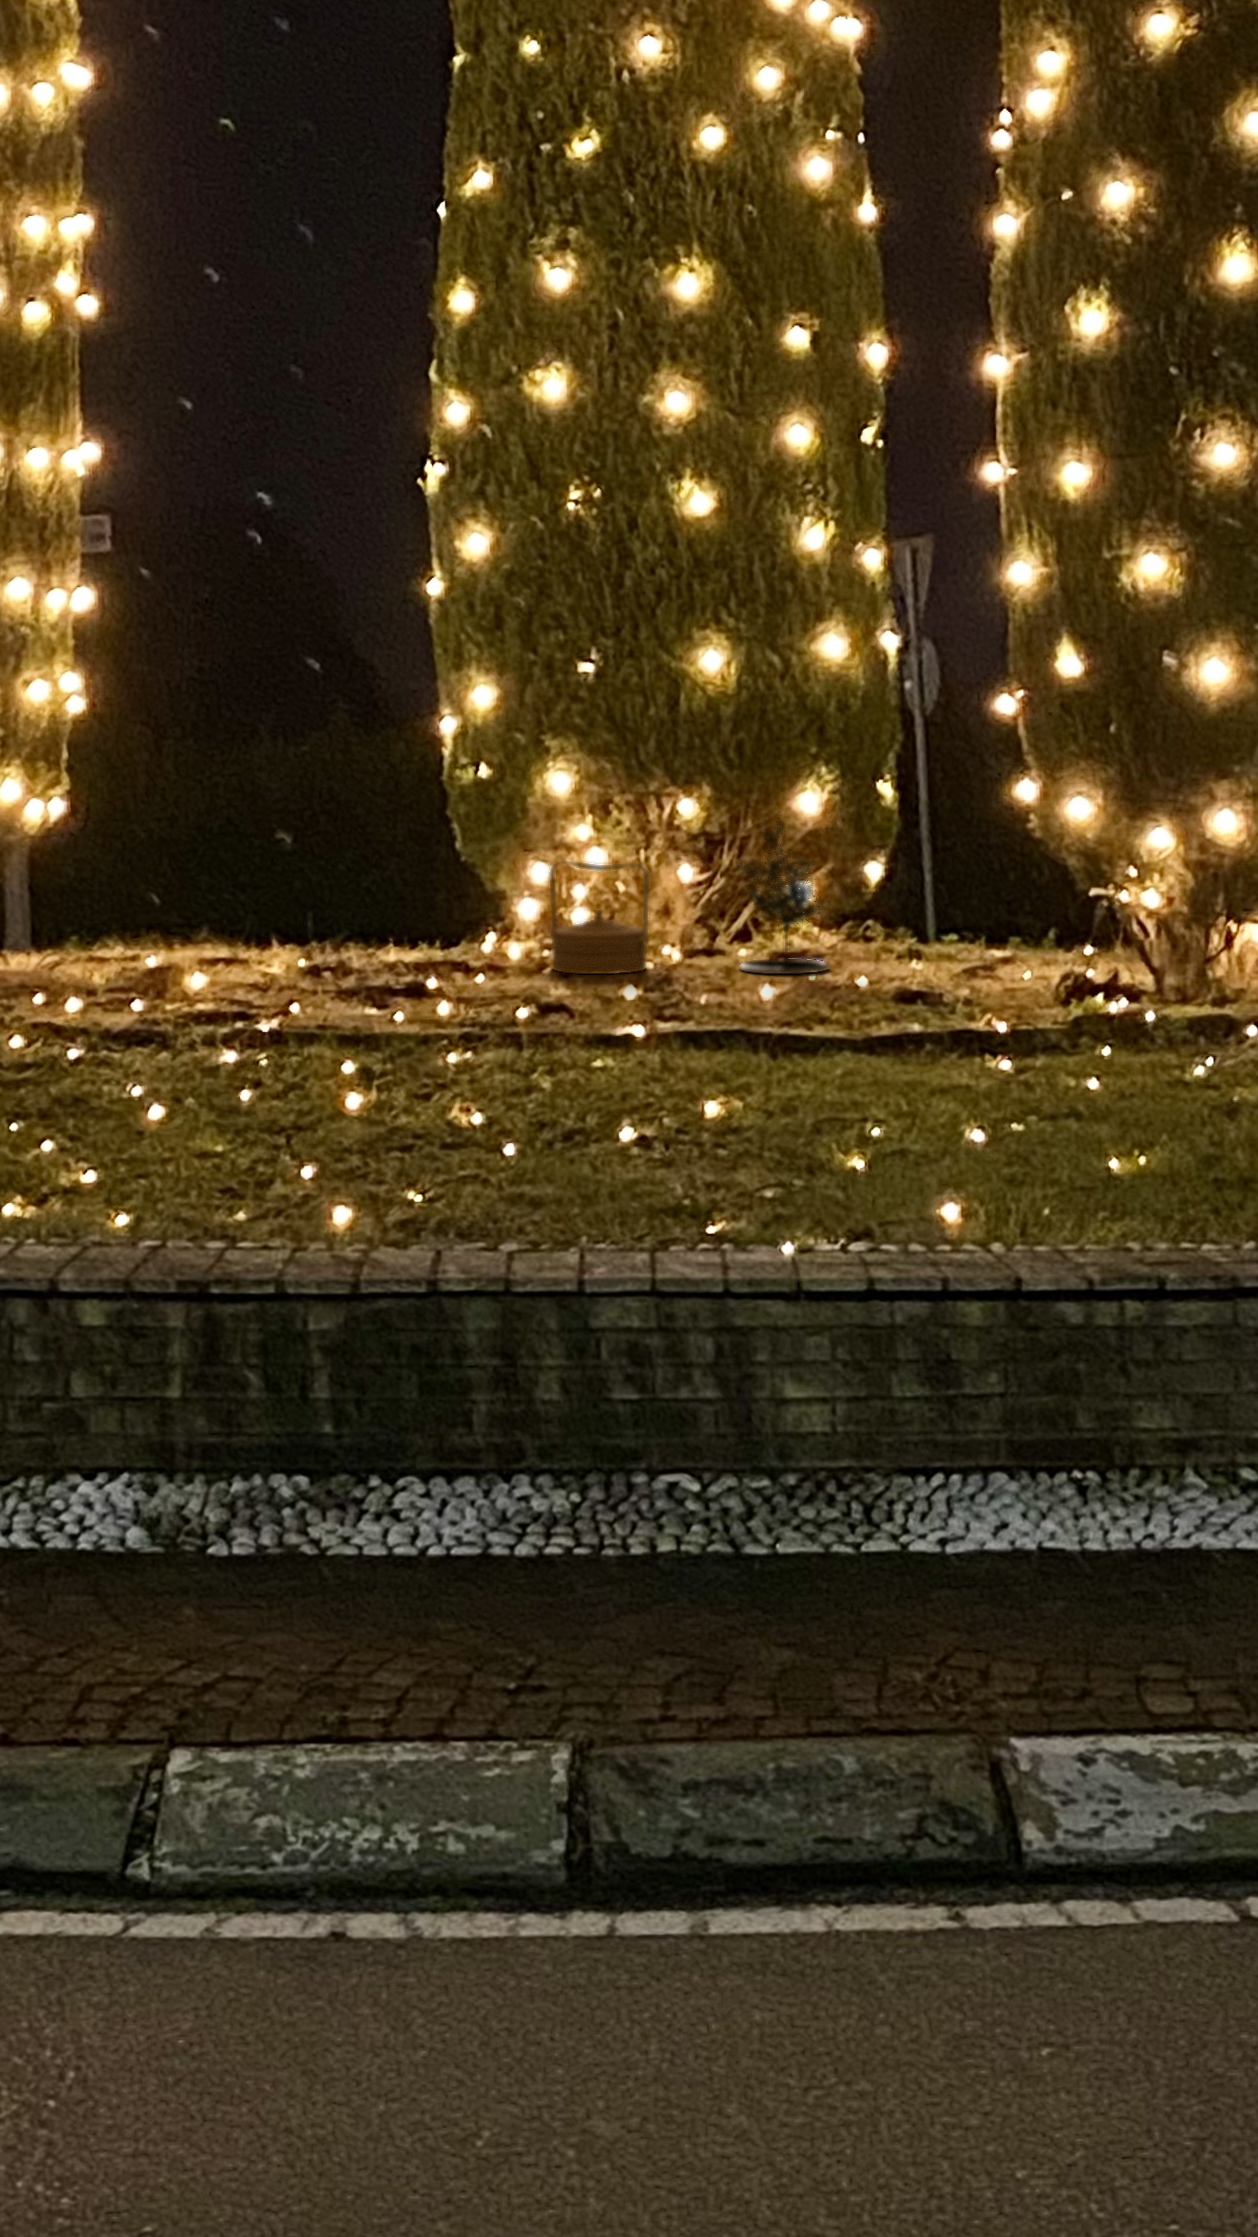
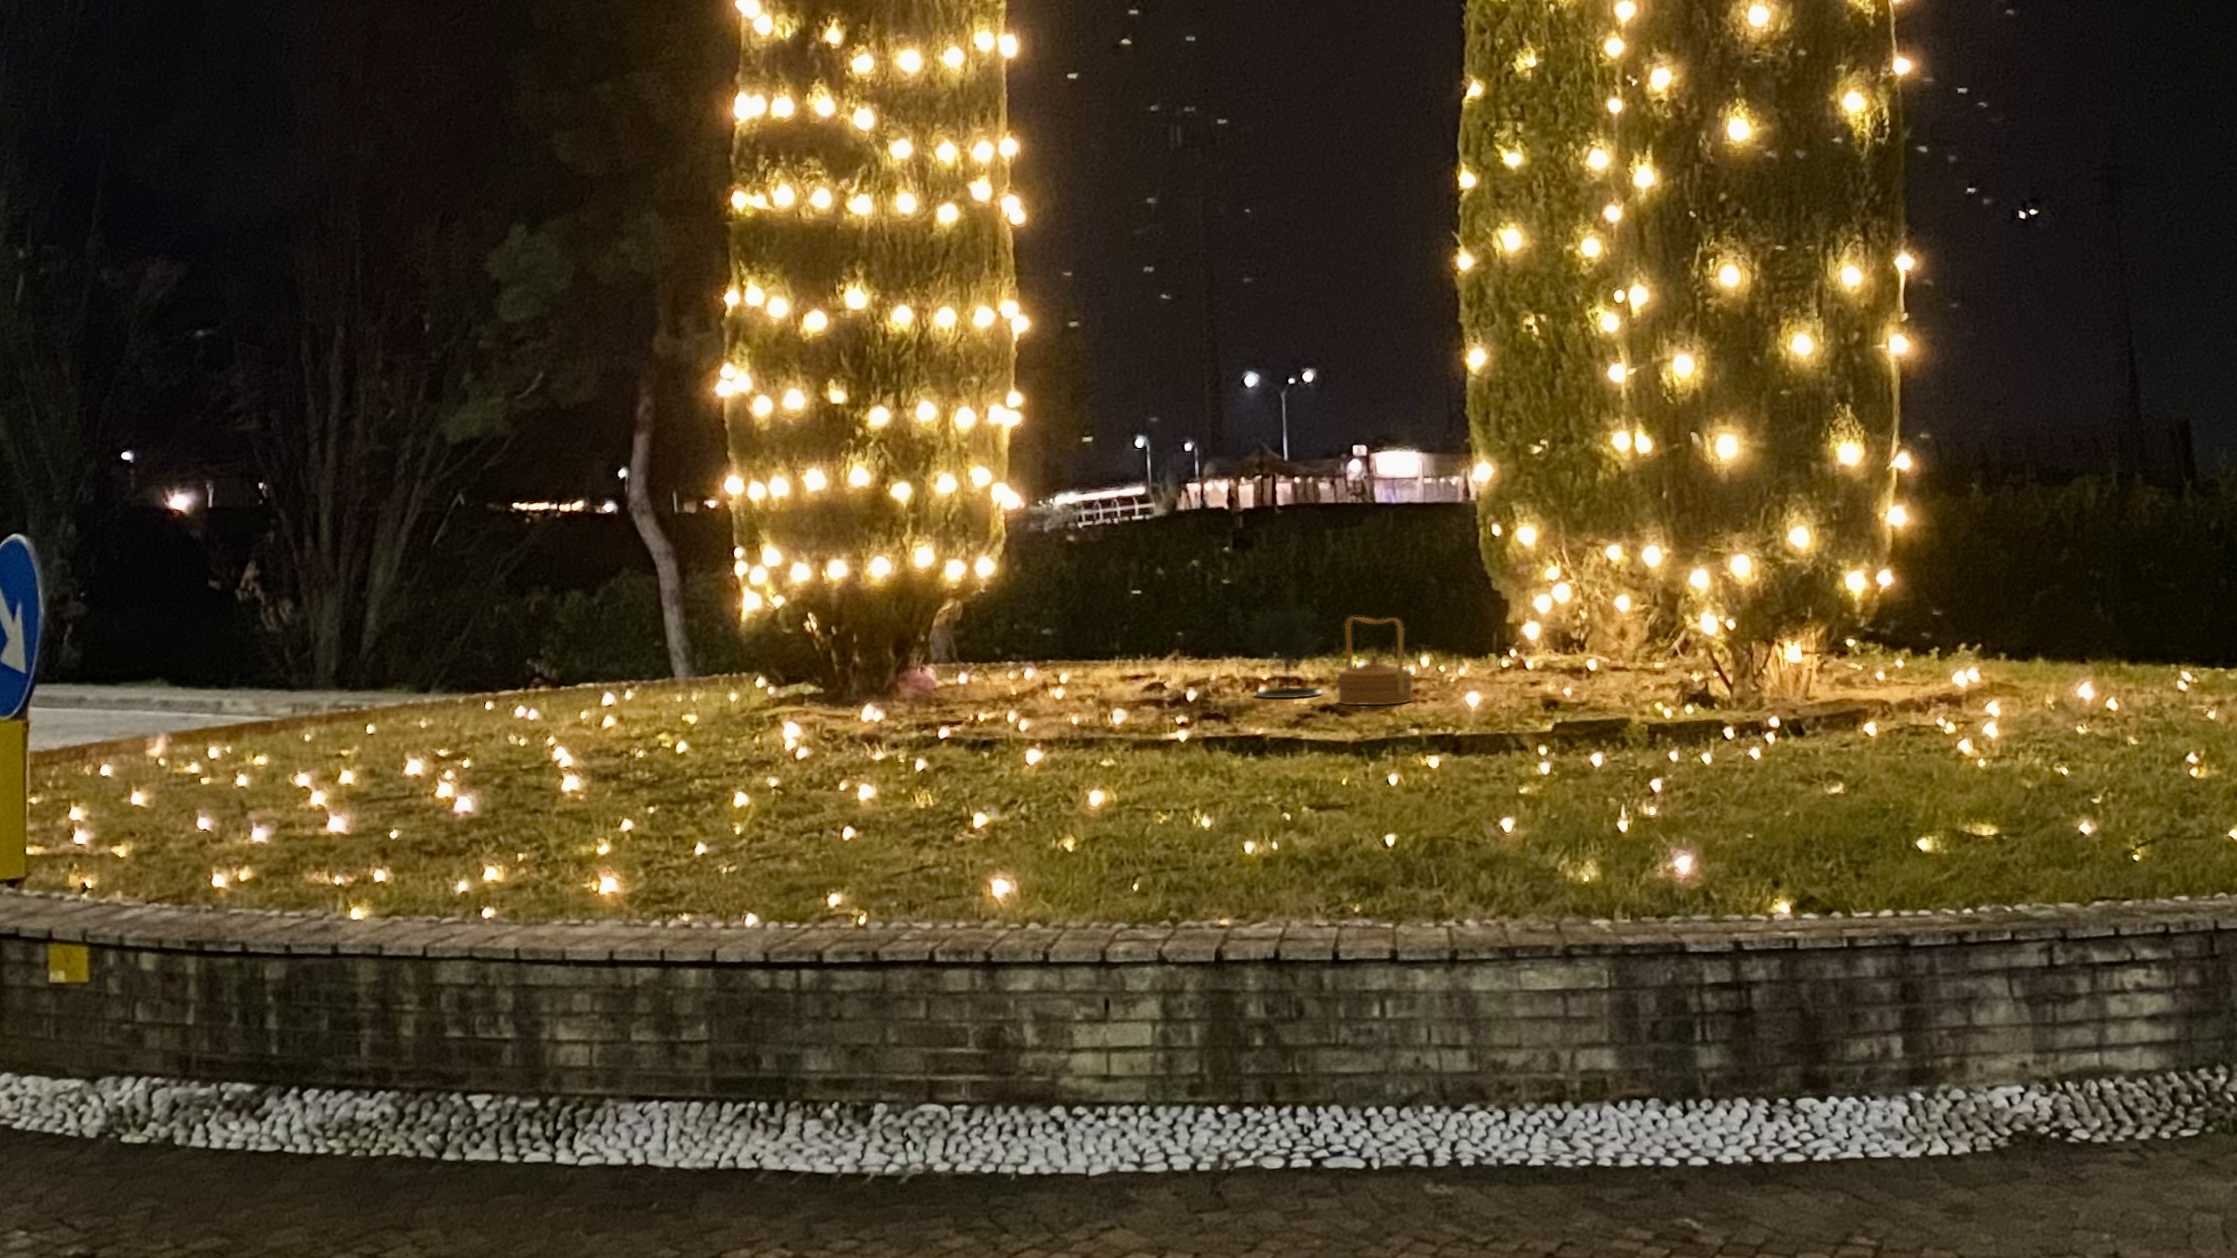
potted tree: present [738,817,829,974] -> present [1248,579,1323,698]

